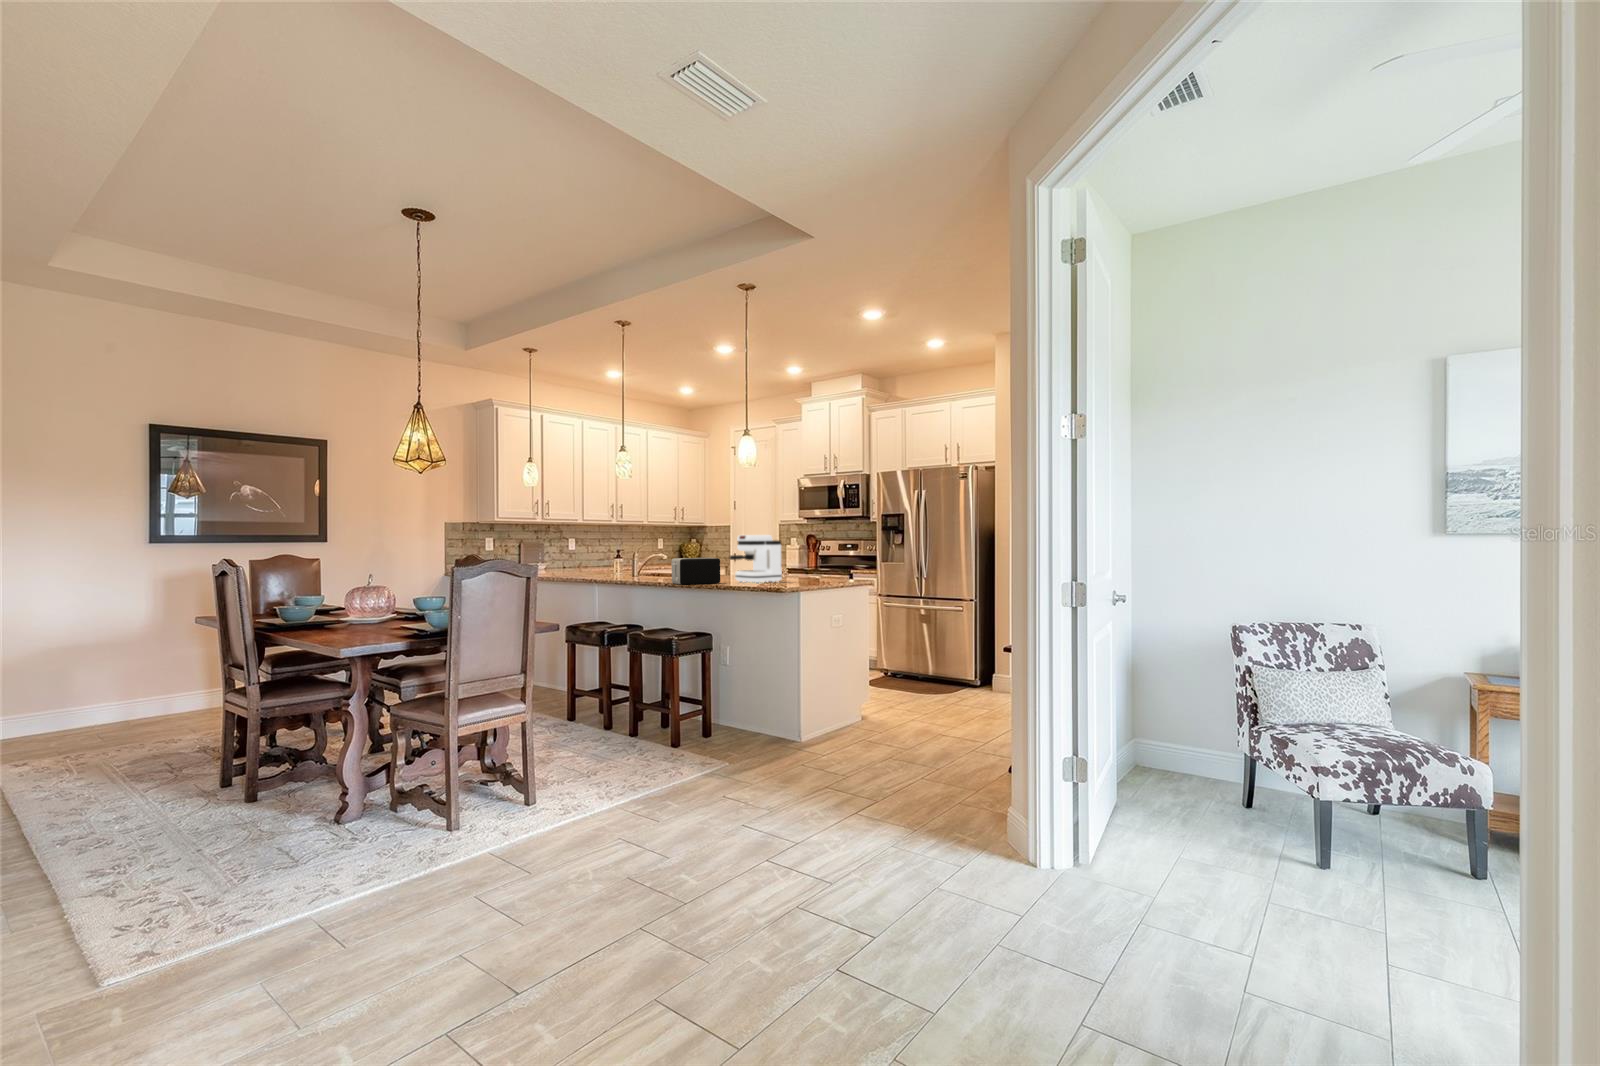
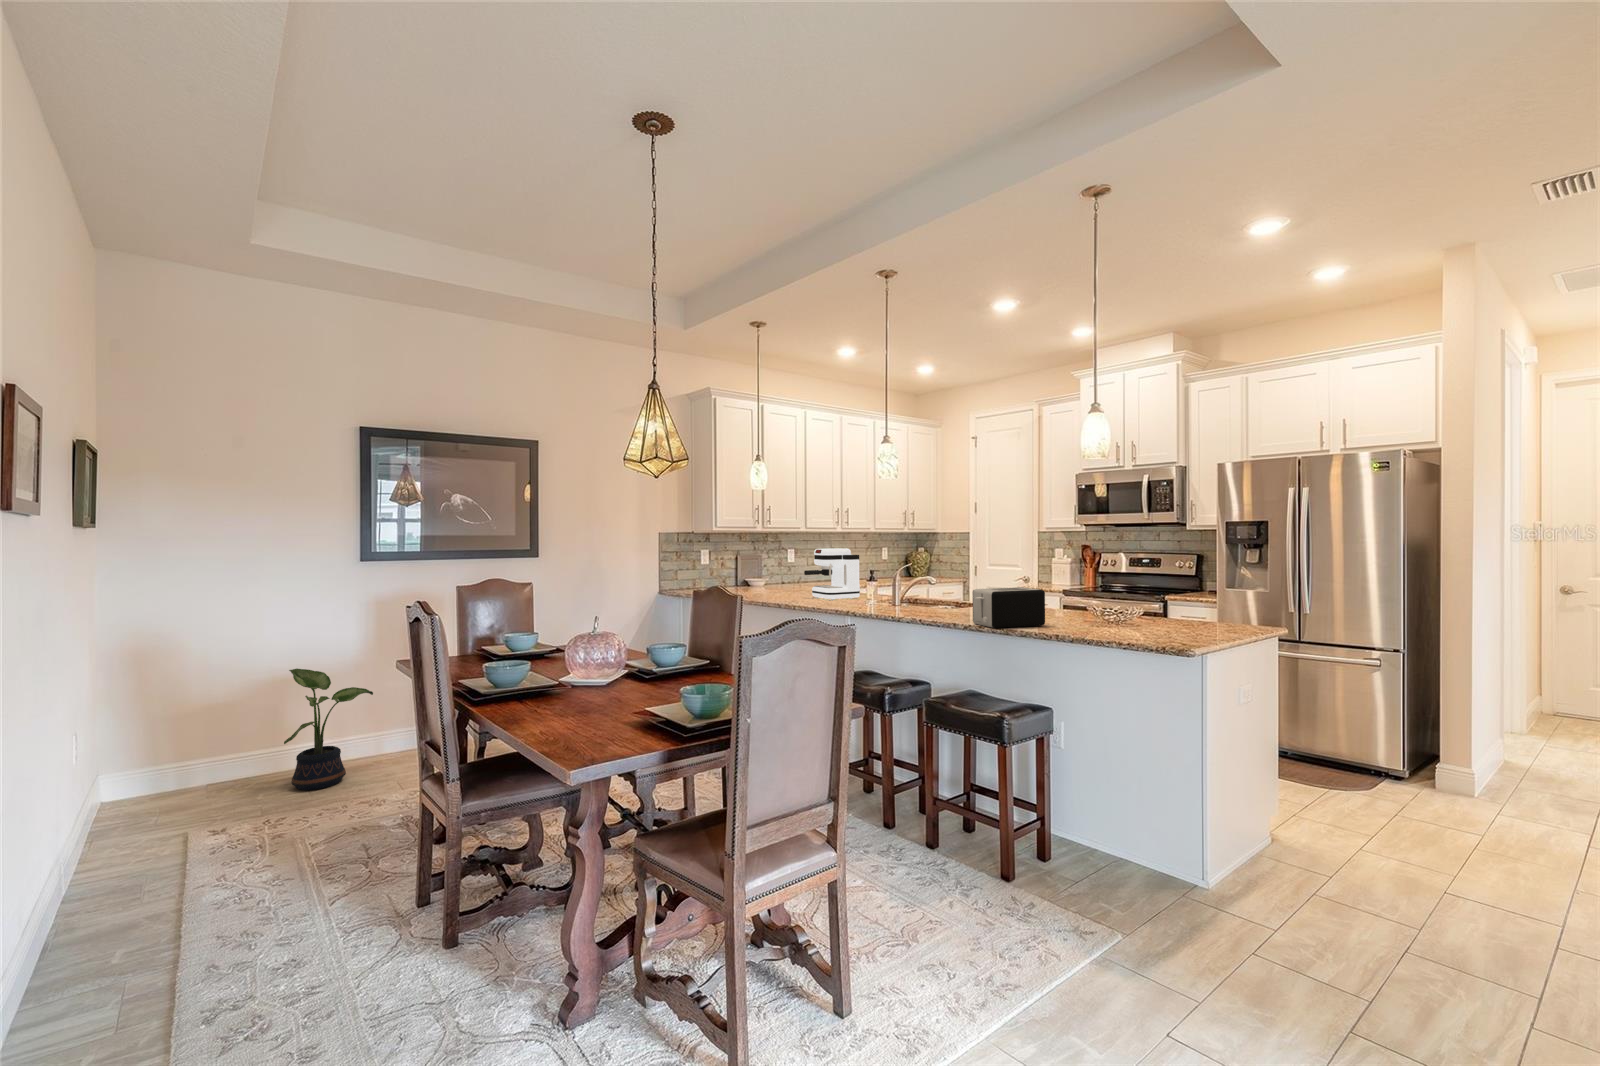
coffee maker: present [730,535,782,583] -> present [804,548,860,600]
potted plant: none [75,637,162,739] -> present [284,669,373,790]

